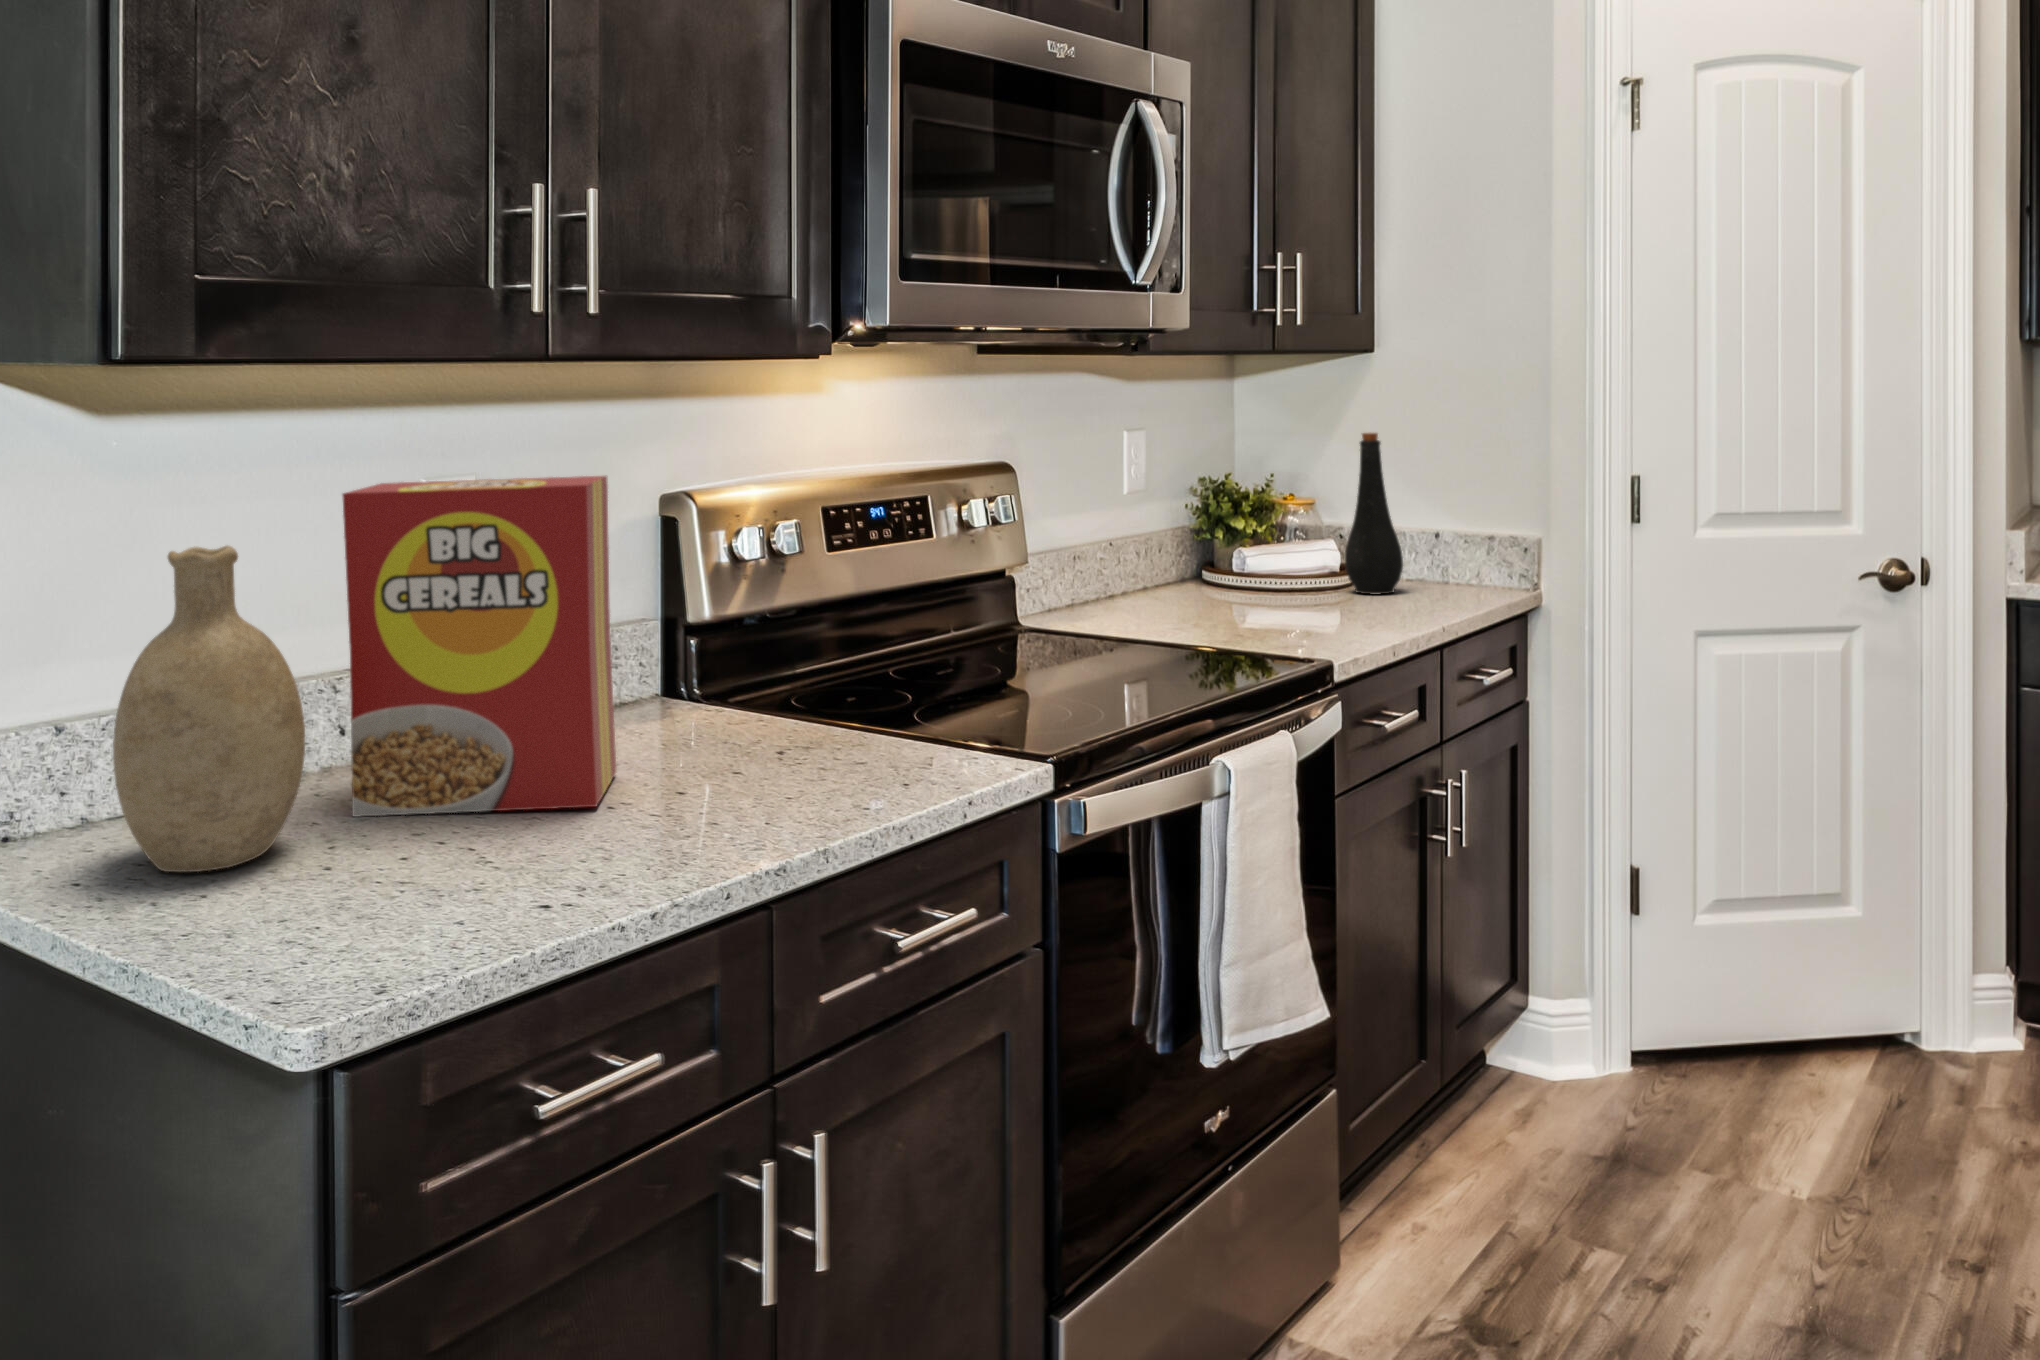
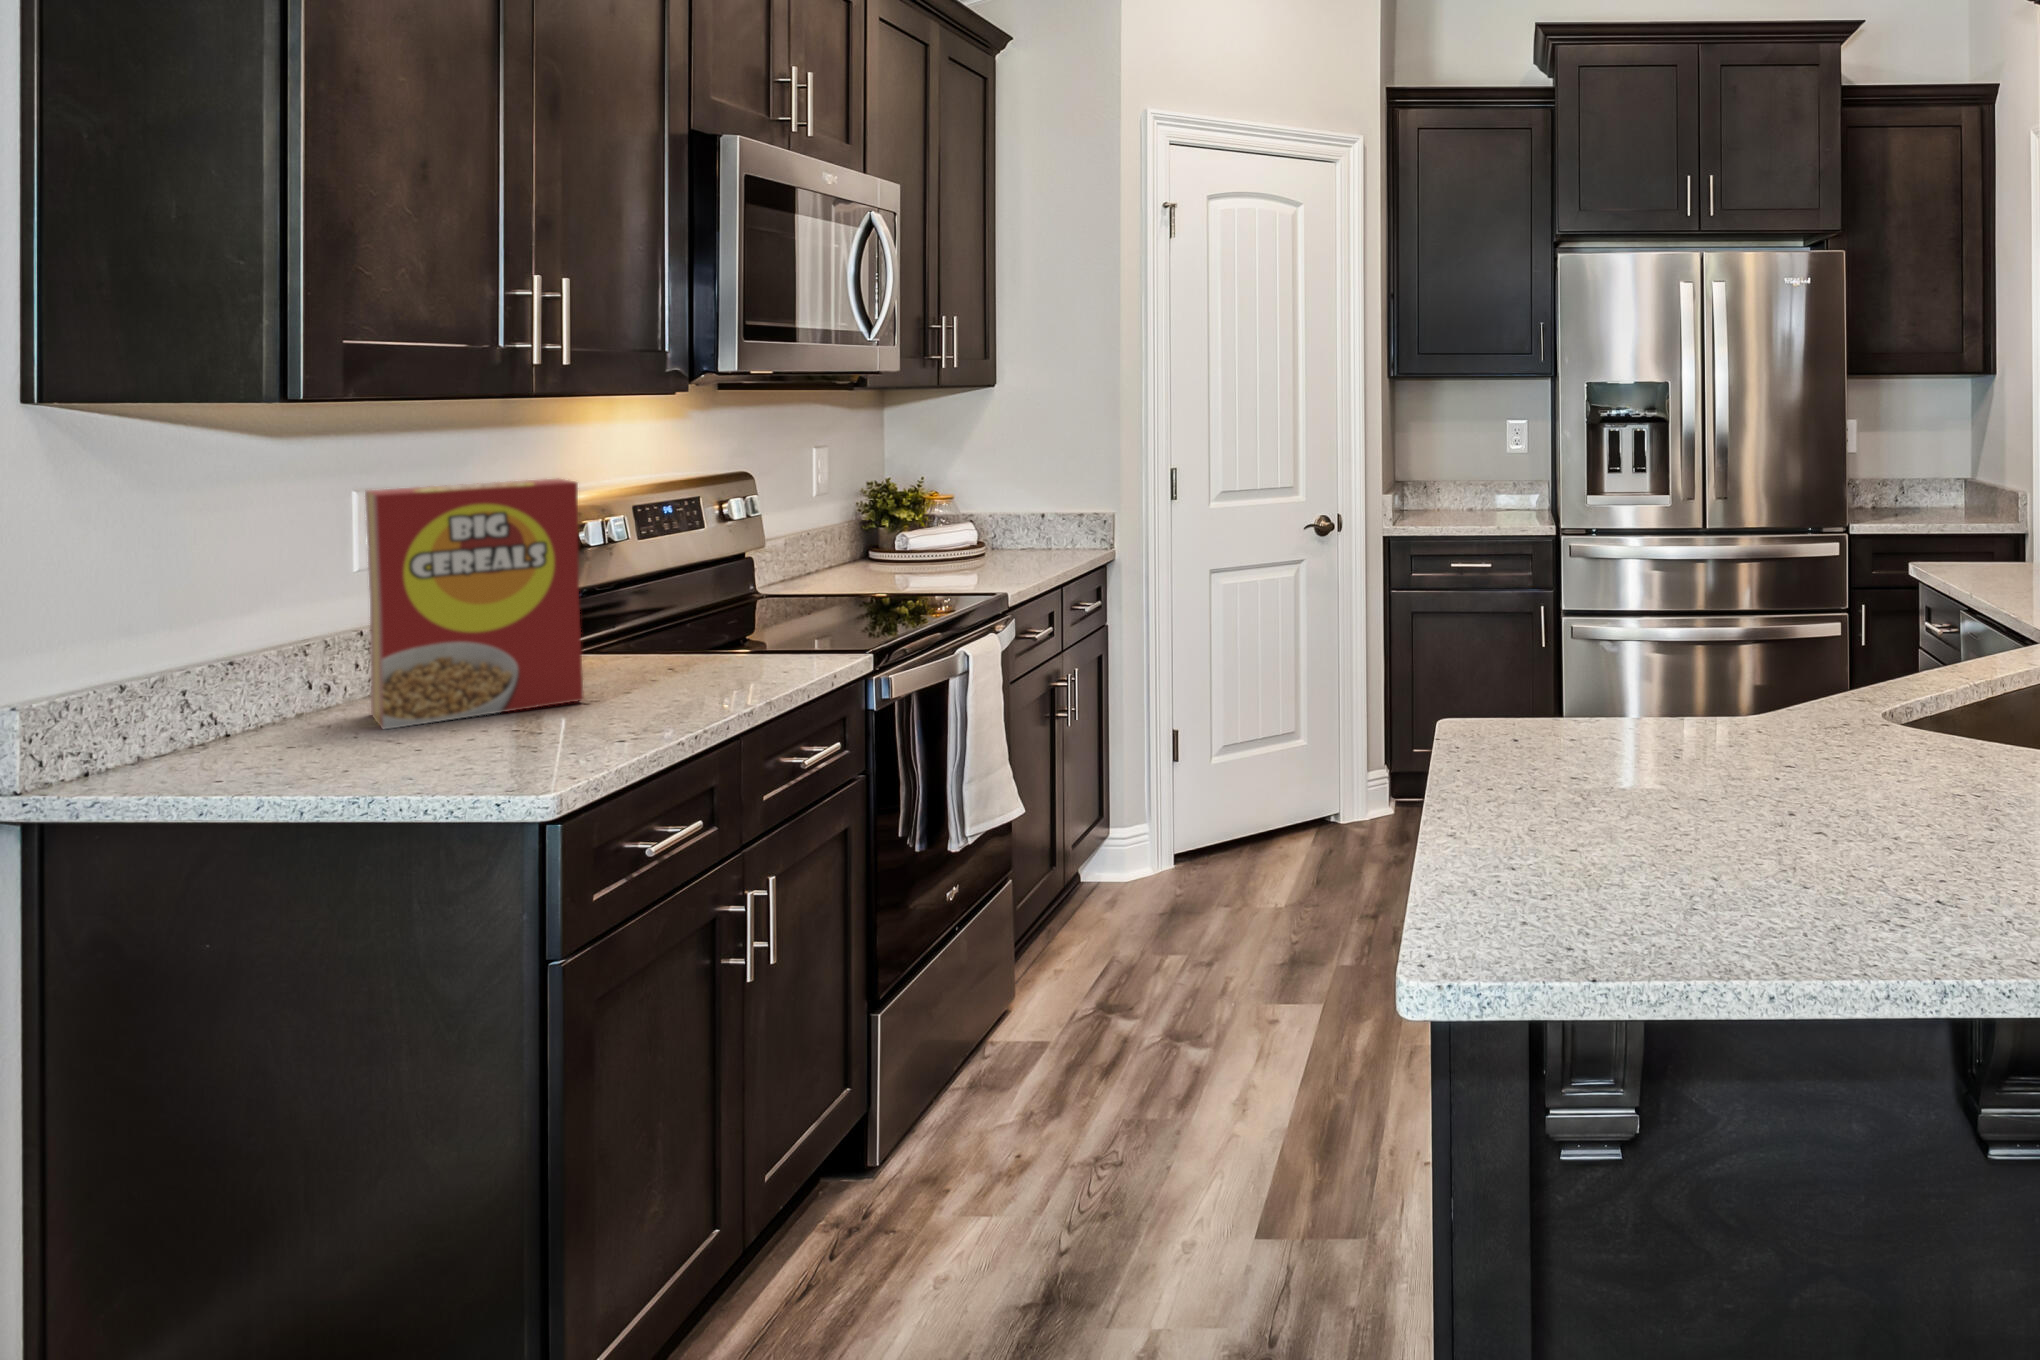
bottle: present [1345,433,1403,595] -> none [985,446,1027,562]
decorative vase: present [113,545,305,872] -> none [228,532,384,764]

